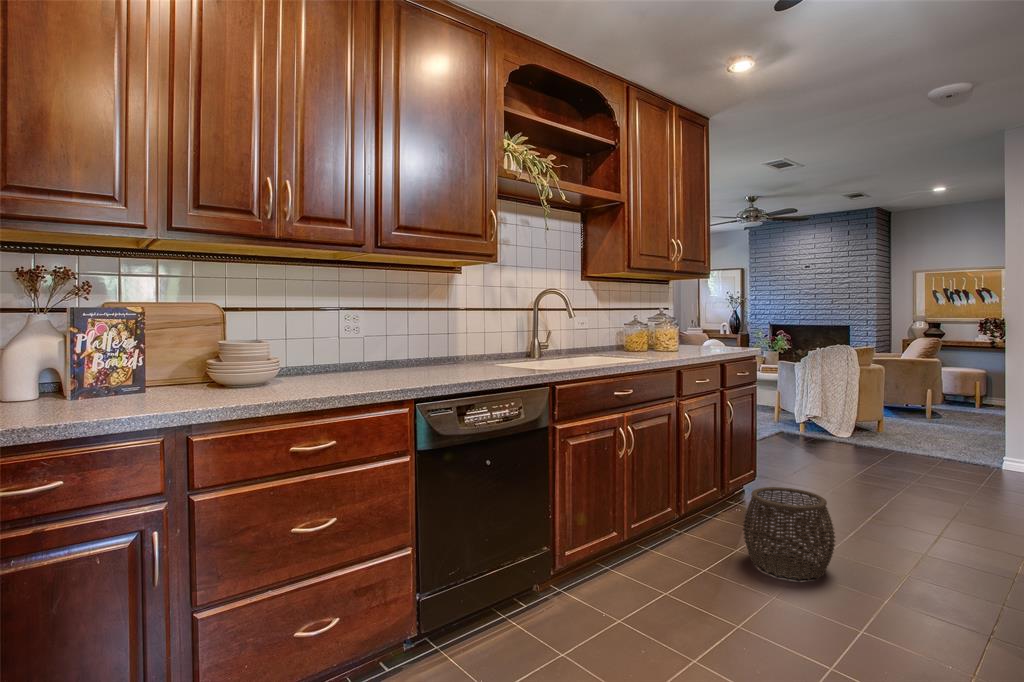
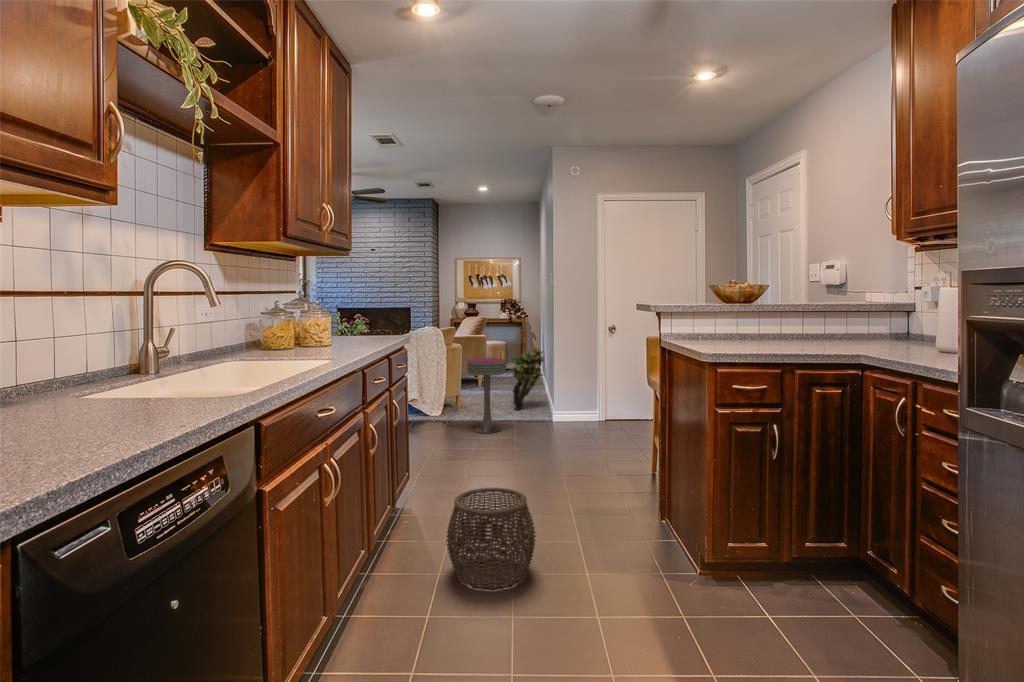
potted plant: none [949,376,1007,447] -> present [512,349,544,409]
bar stool: none [871,380,924,464] -> present [467,358,506,433]

